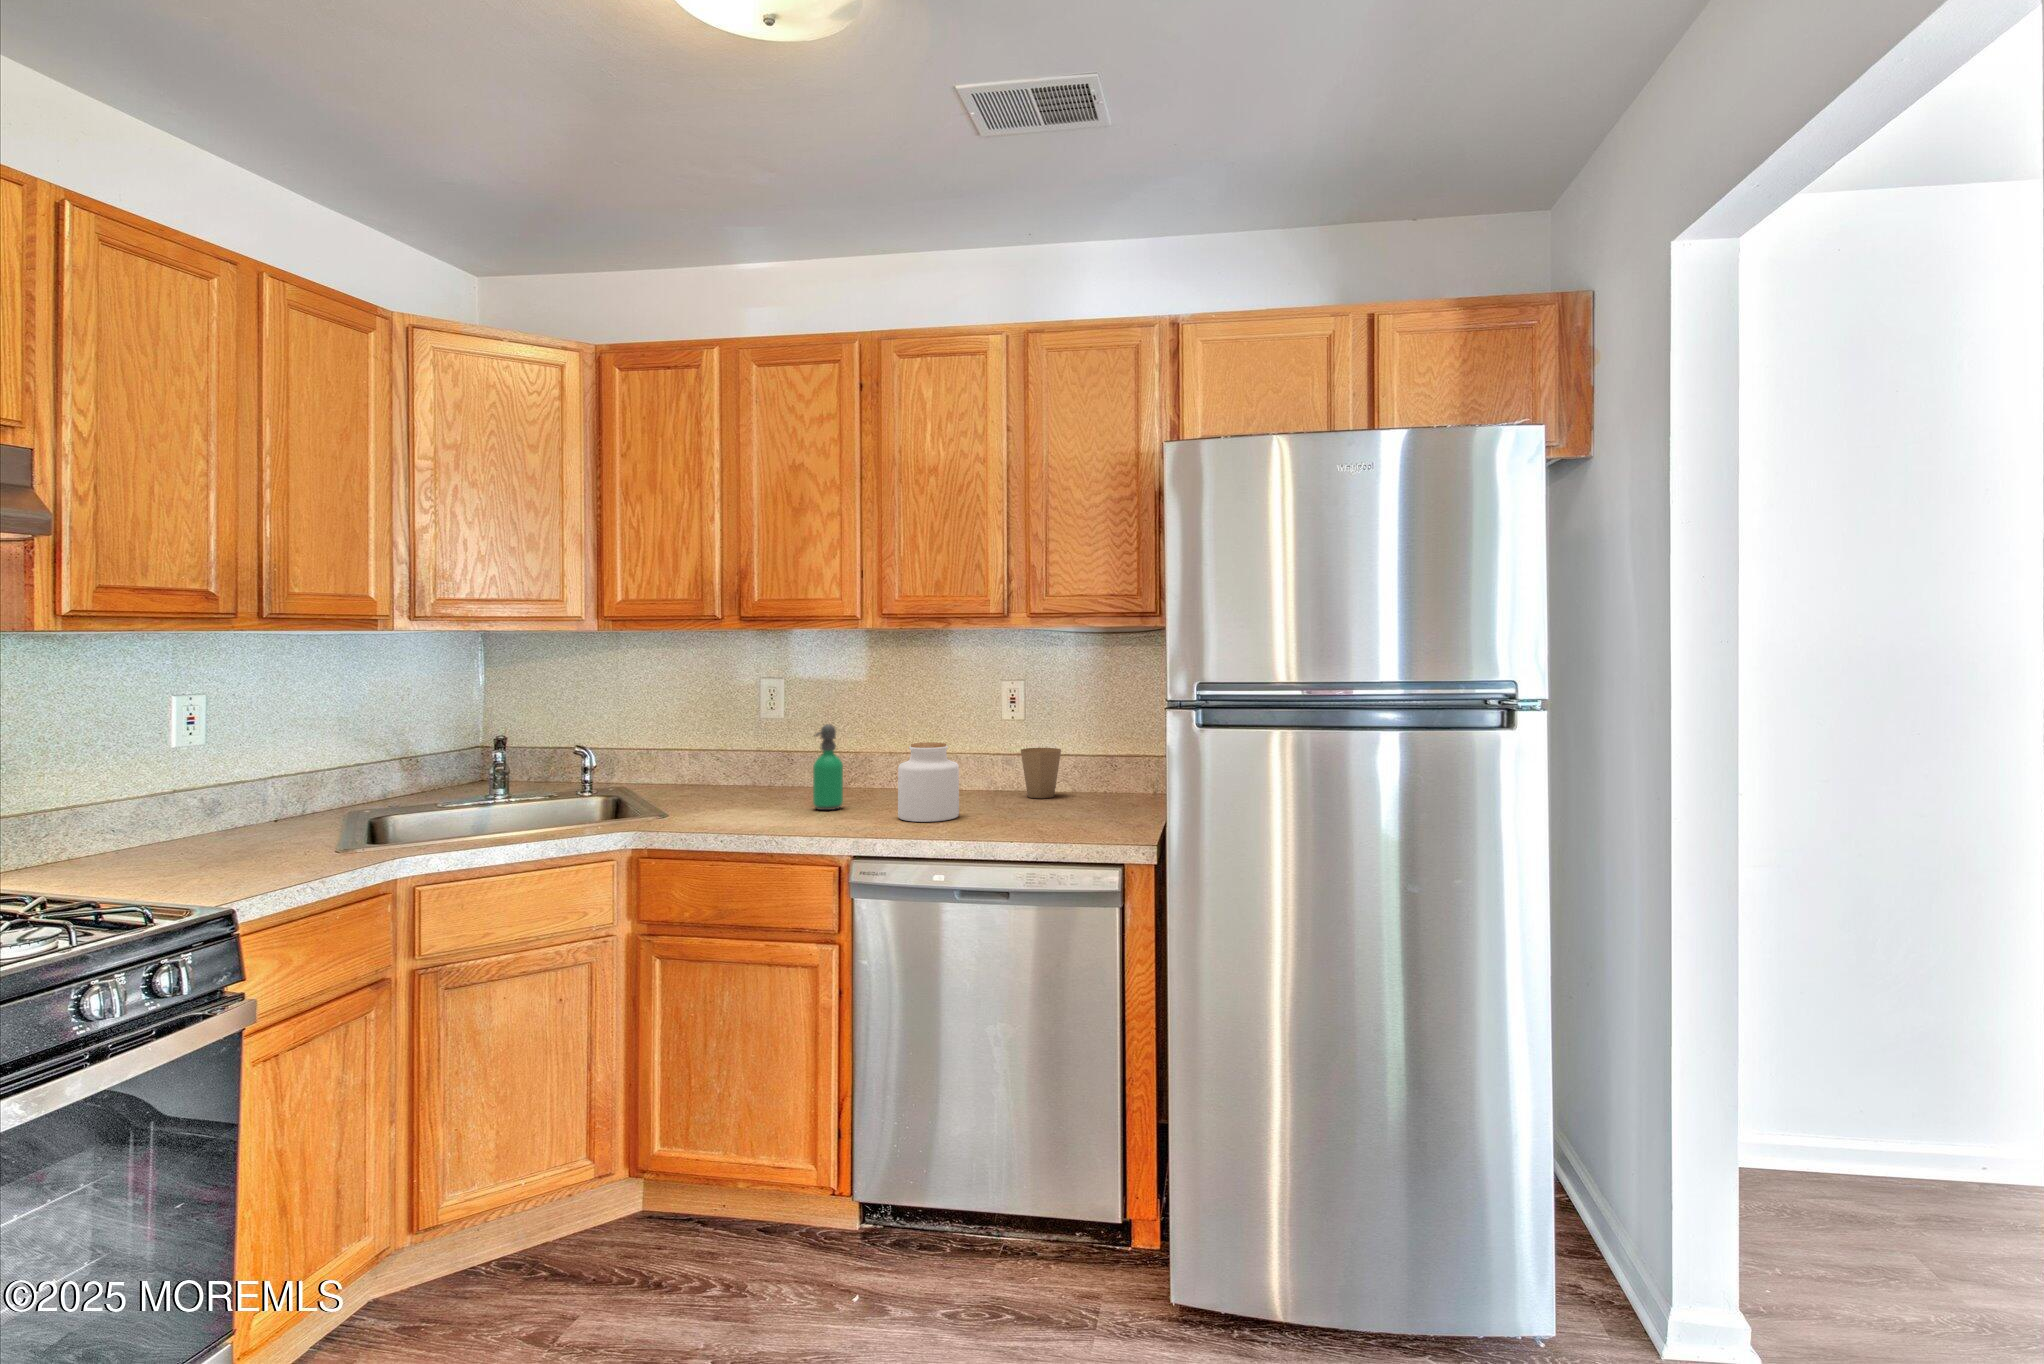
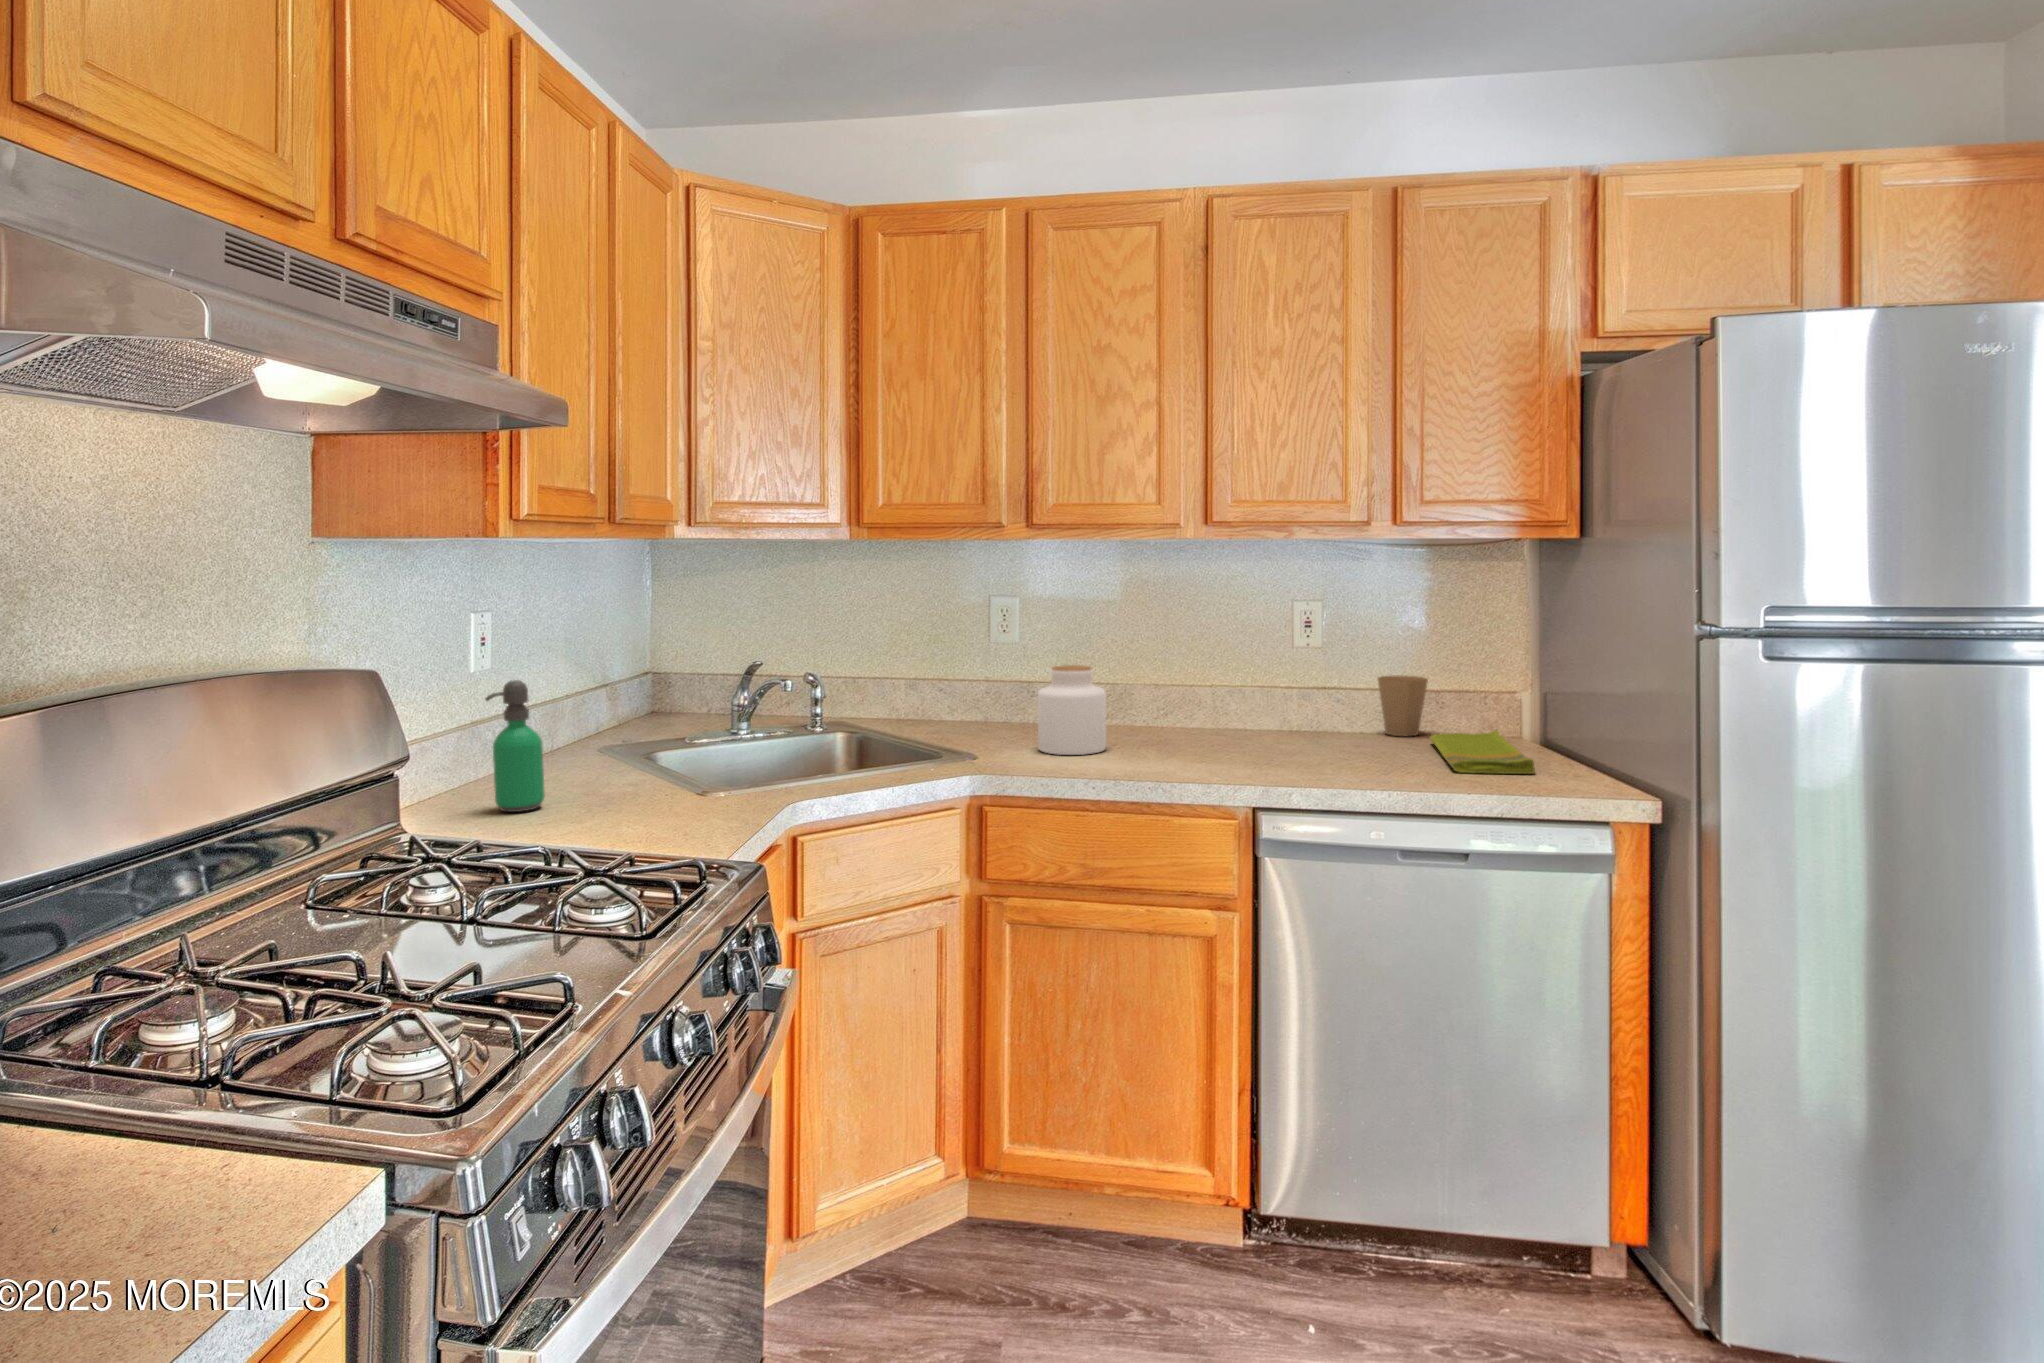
soap dispenser: present [813,724,843,810] -> present [486,680,545,812]
jar: present [898,742,959,822] -> present [1038,665,1107,755]
dish towel: none [1024,792,1104,827] -> present [1430,730,1535,774]

